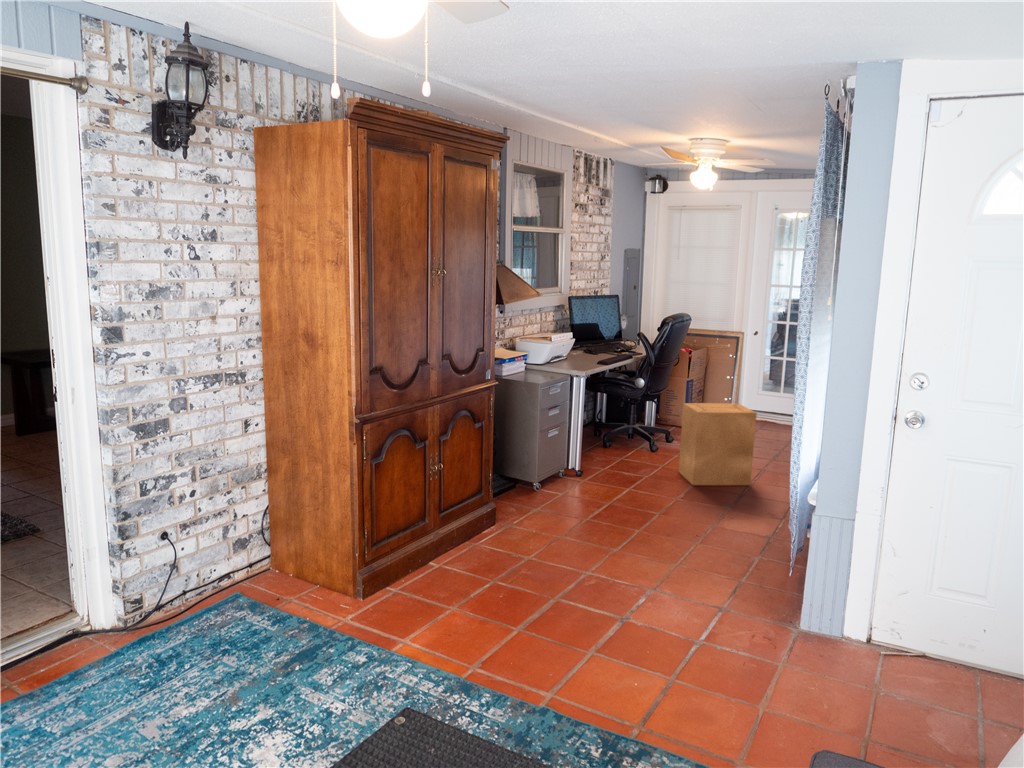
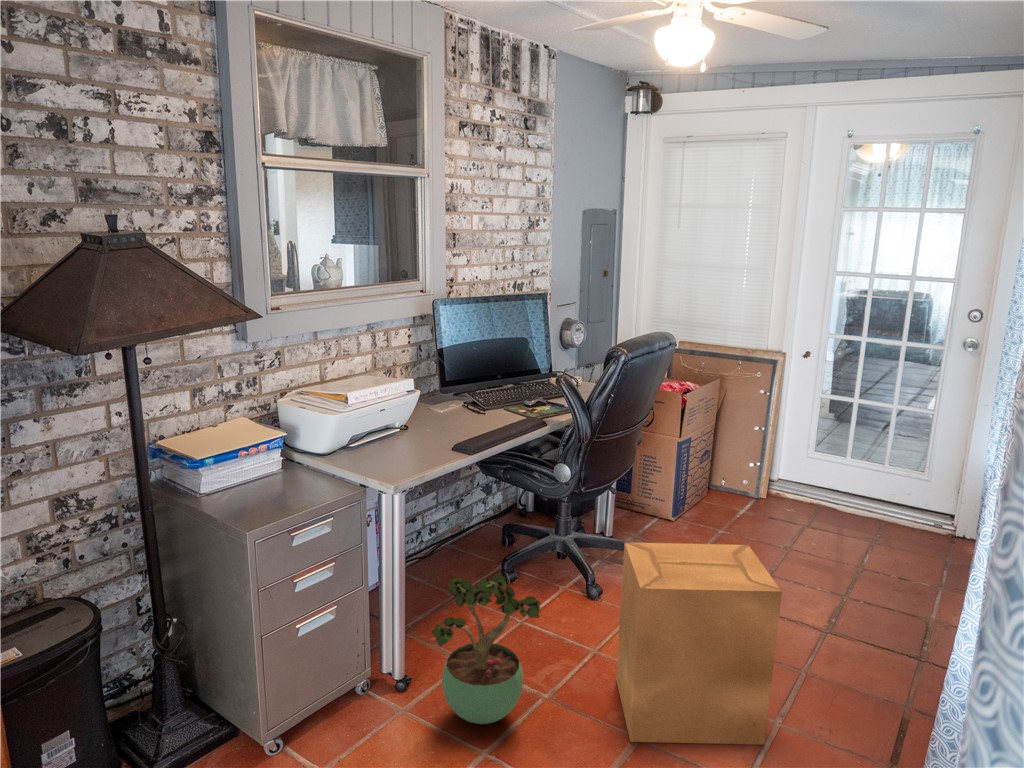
potted plant: none [604,409,654,481] -> present [432,573,540,724]

